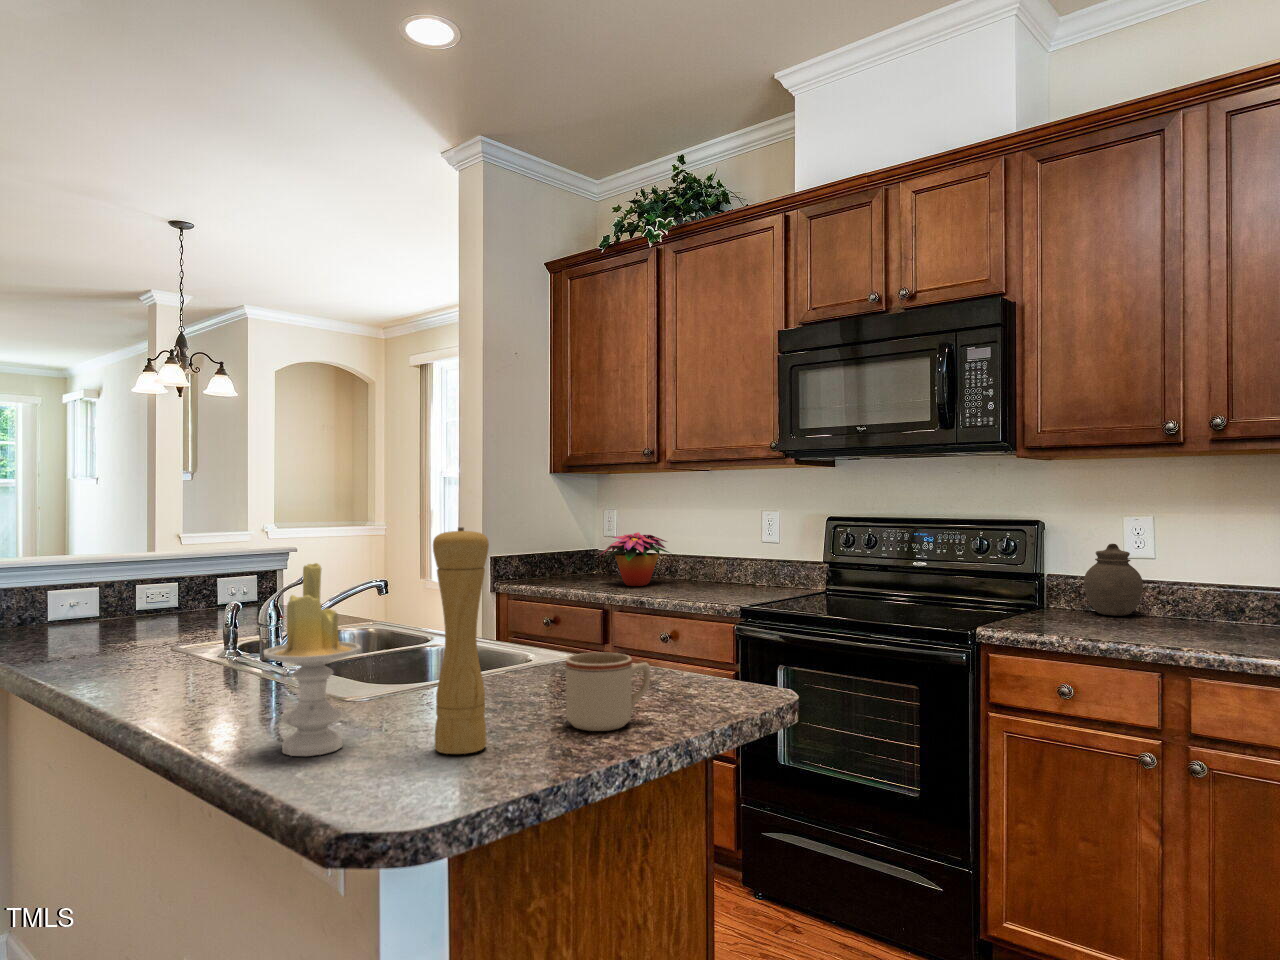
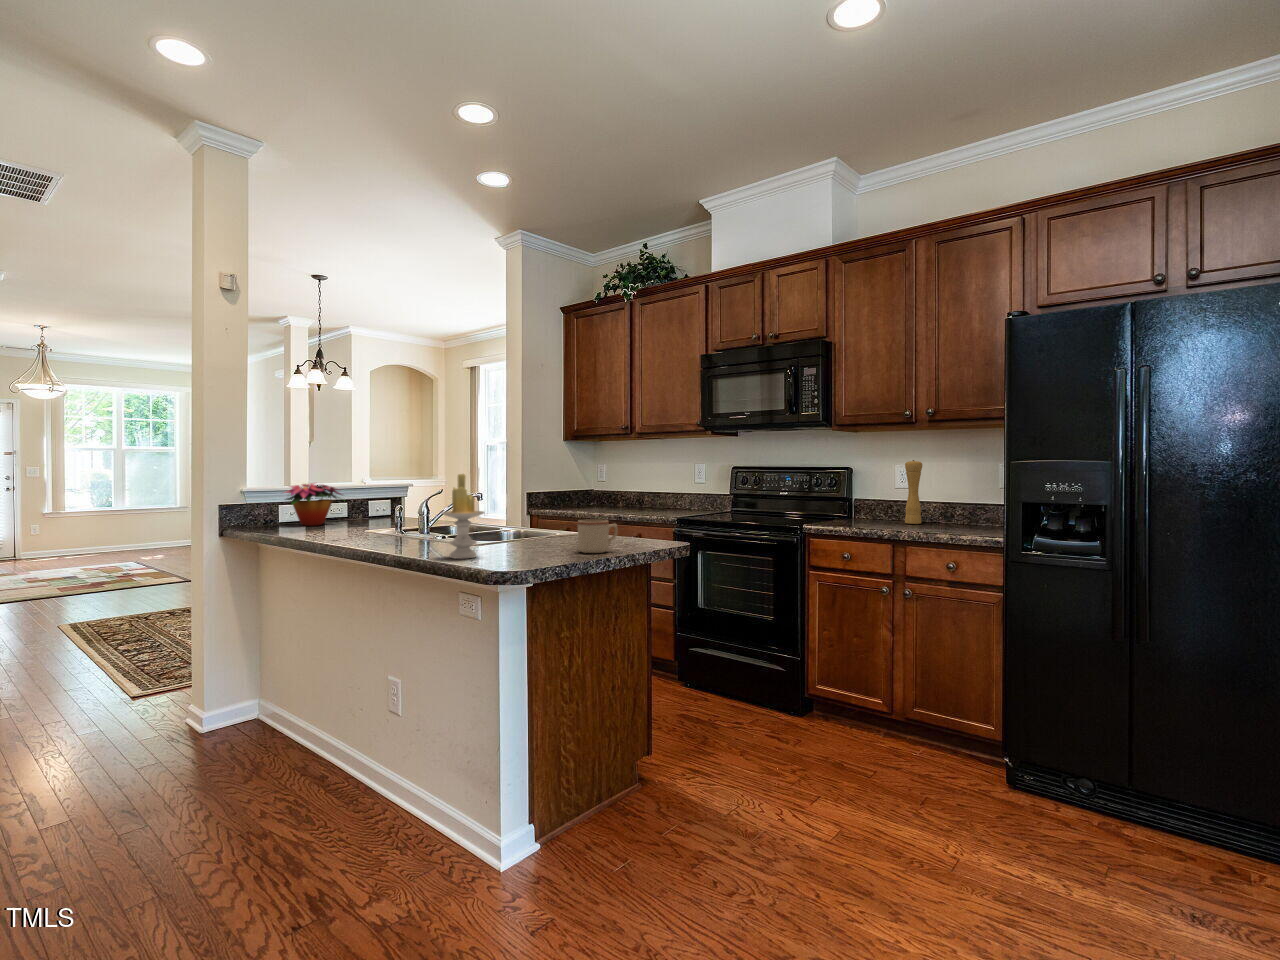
pepper mill: present [433,527,489,754] -> present [905,460,922,524]
flower arrangement: present [603,532,672,586] -> present [285,483,342,526]
jar: present [1084,544,1143,616] -> none [870,480,902,521]

